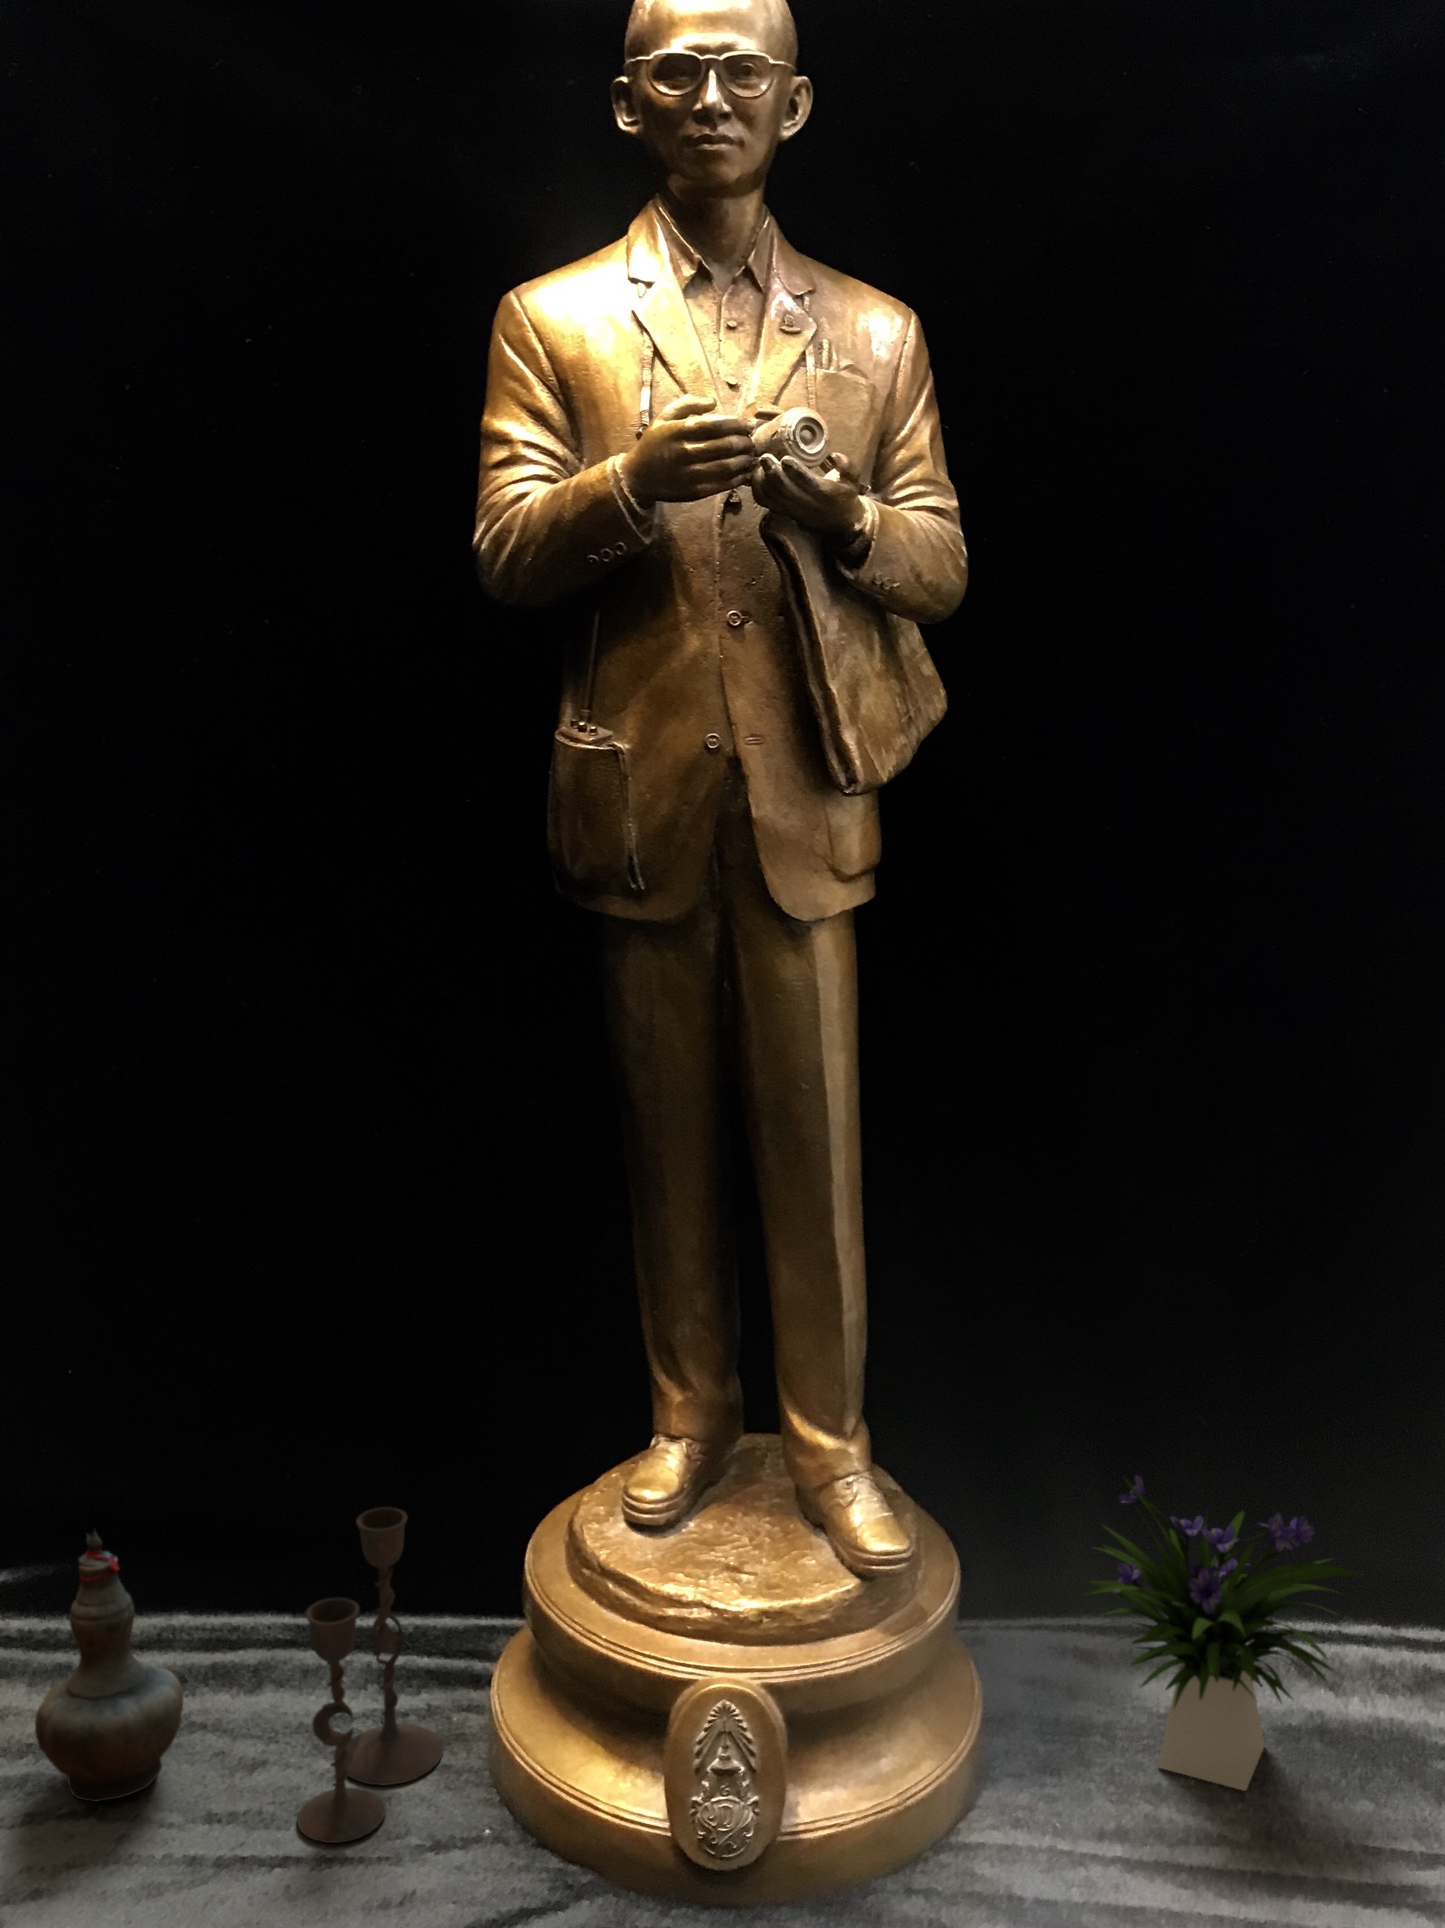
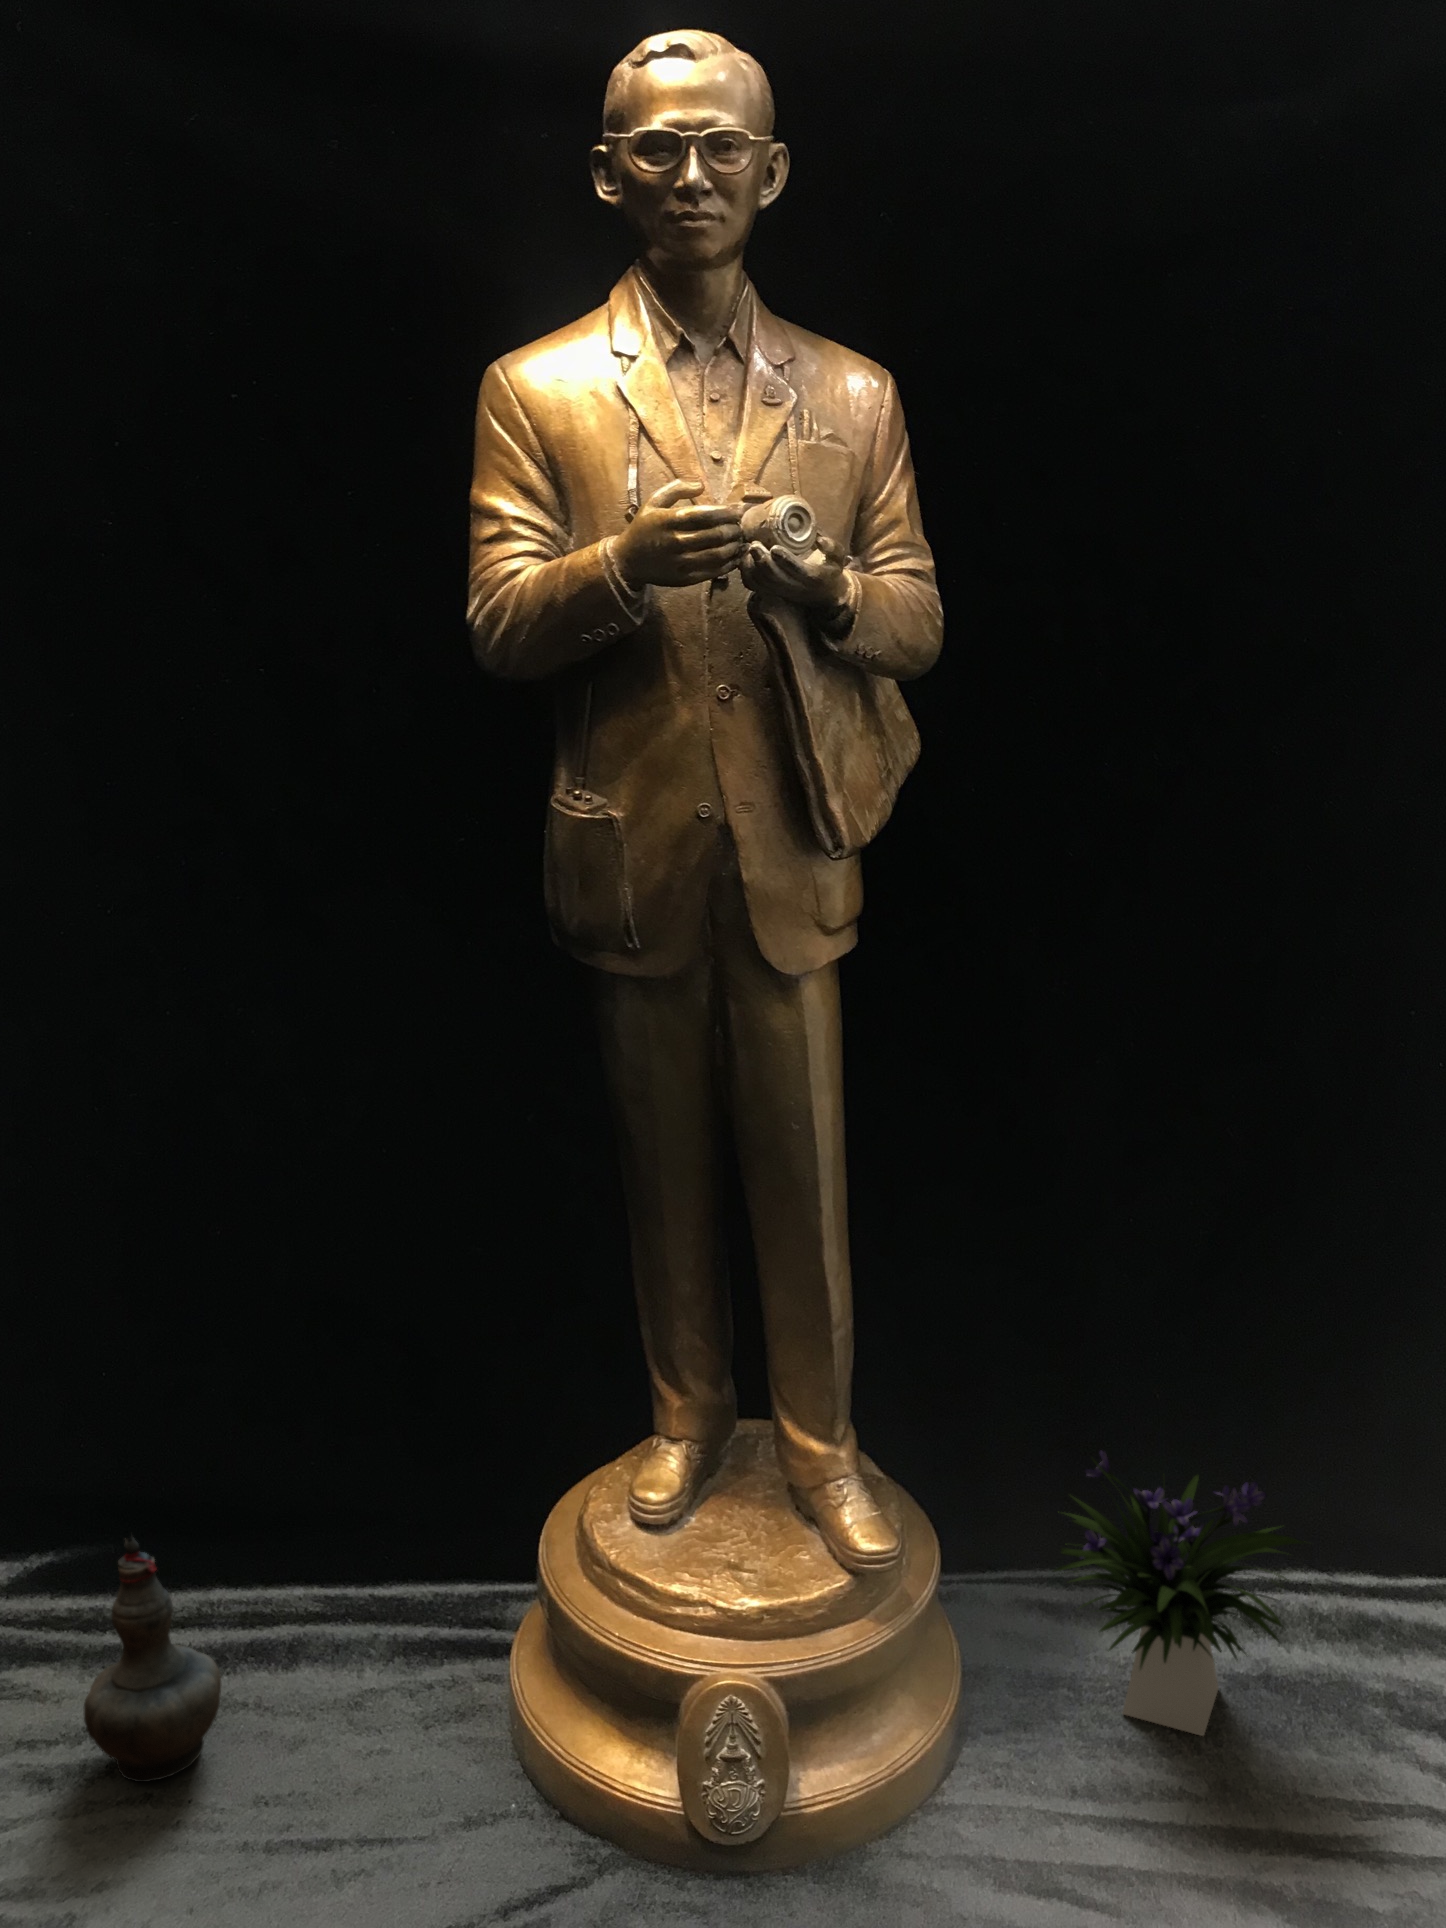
candlestick: present [297,1507,443,1843] -> none [333,1502,464,1818]

